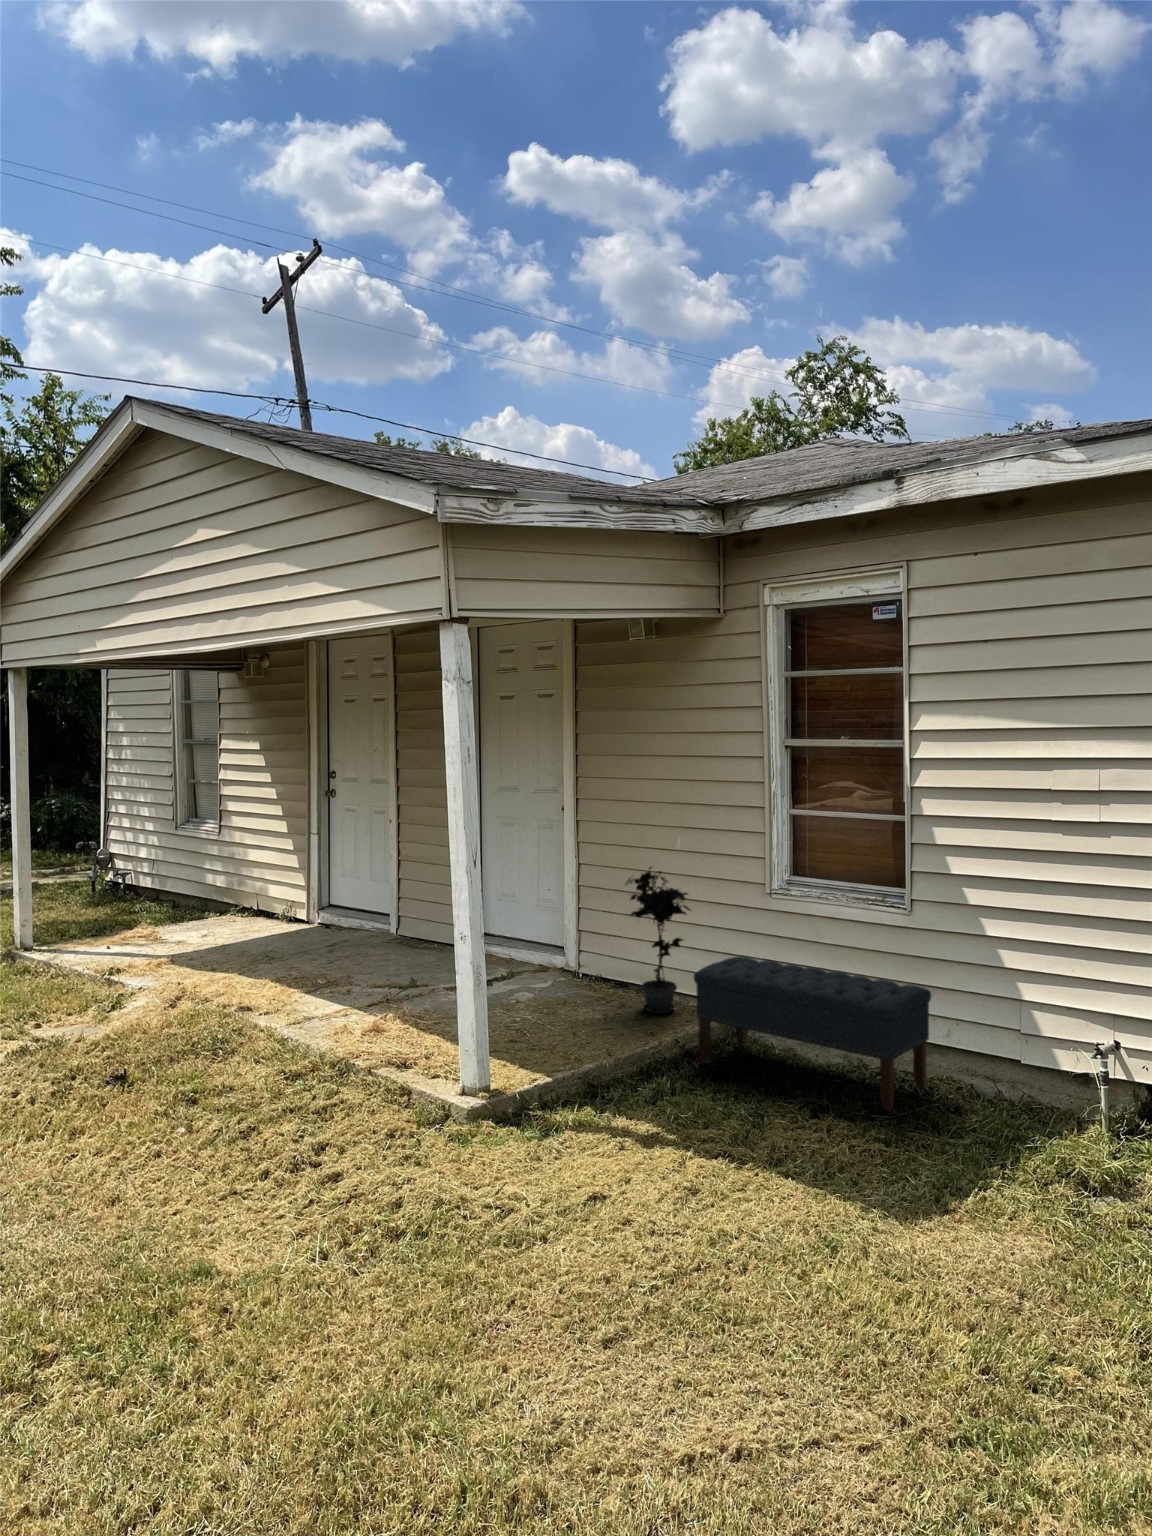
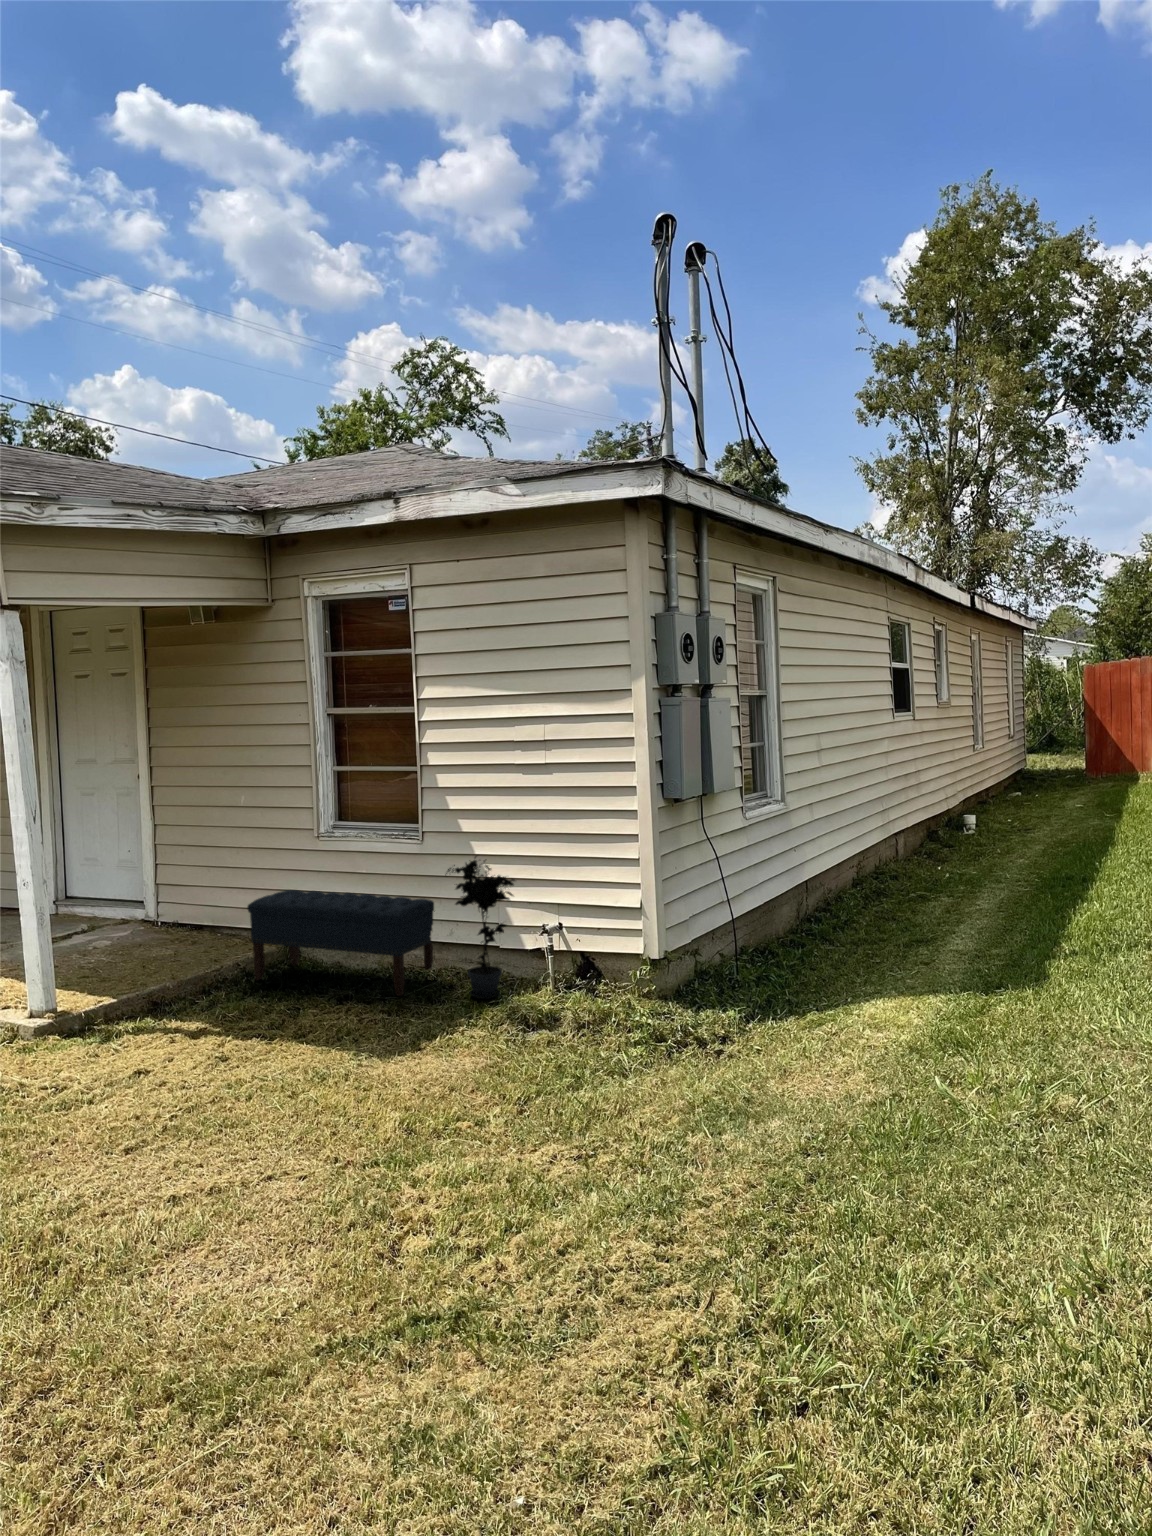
potted plant: present [626,867,692,1014] -> present [446,856,515,999]

